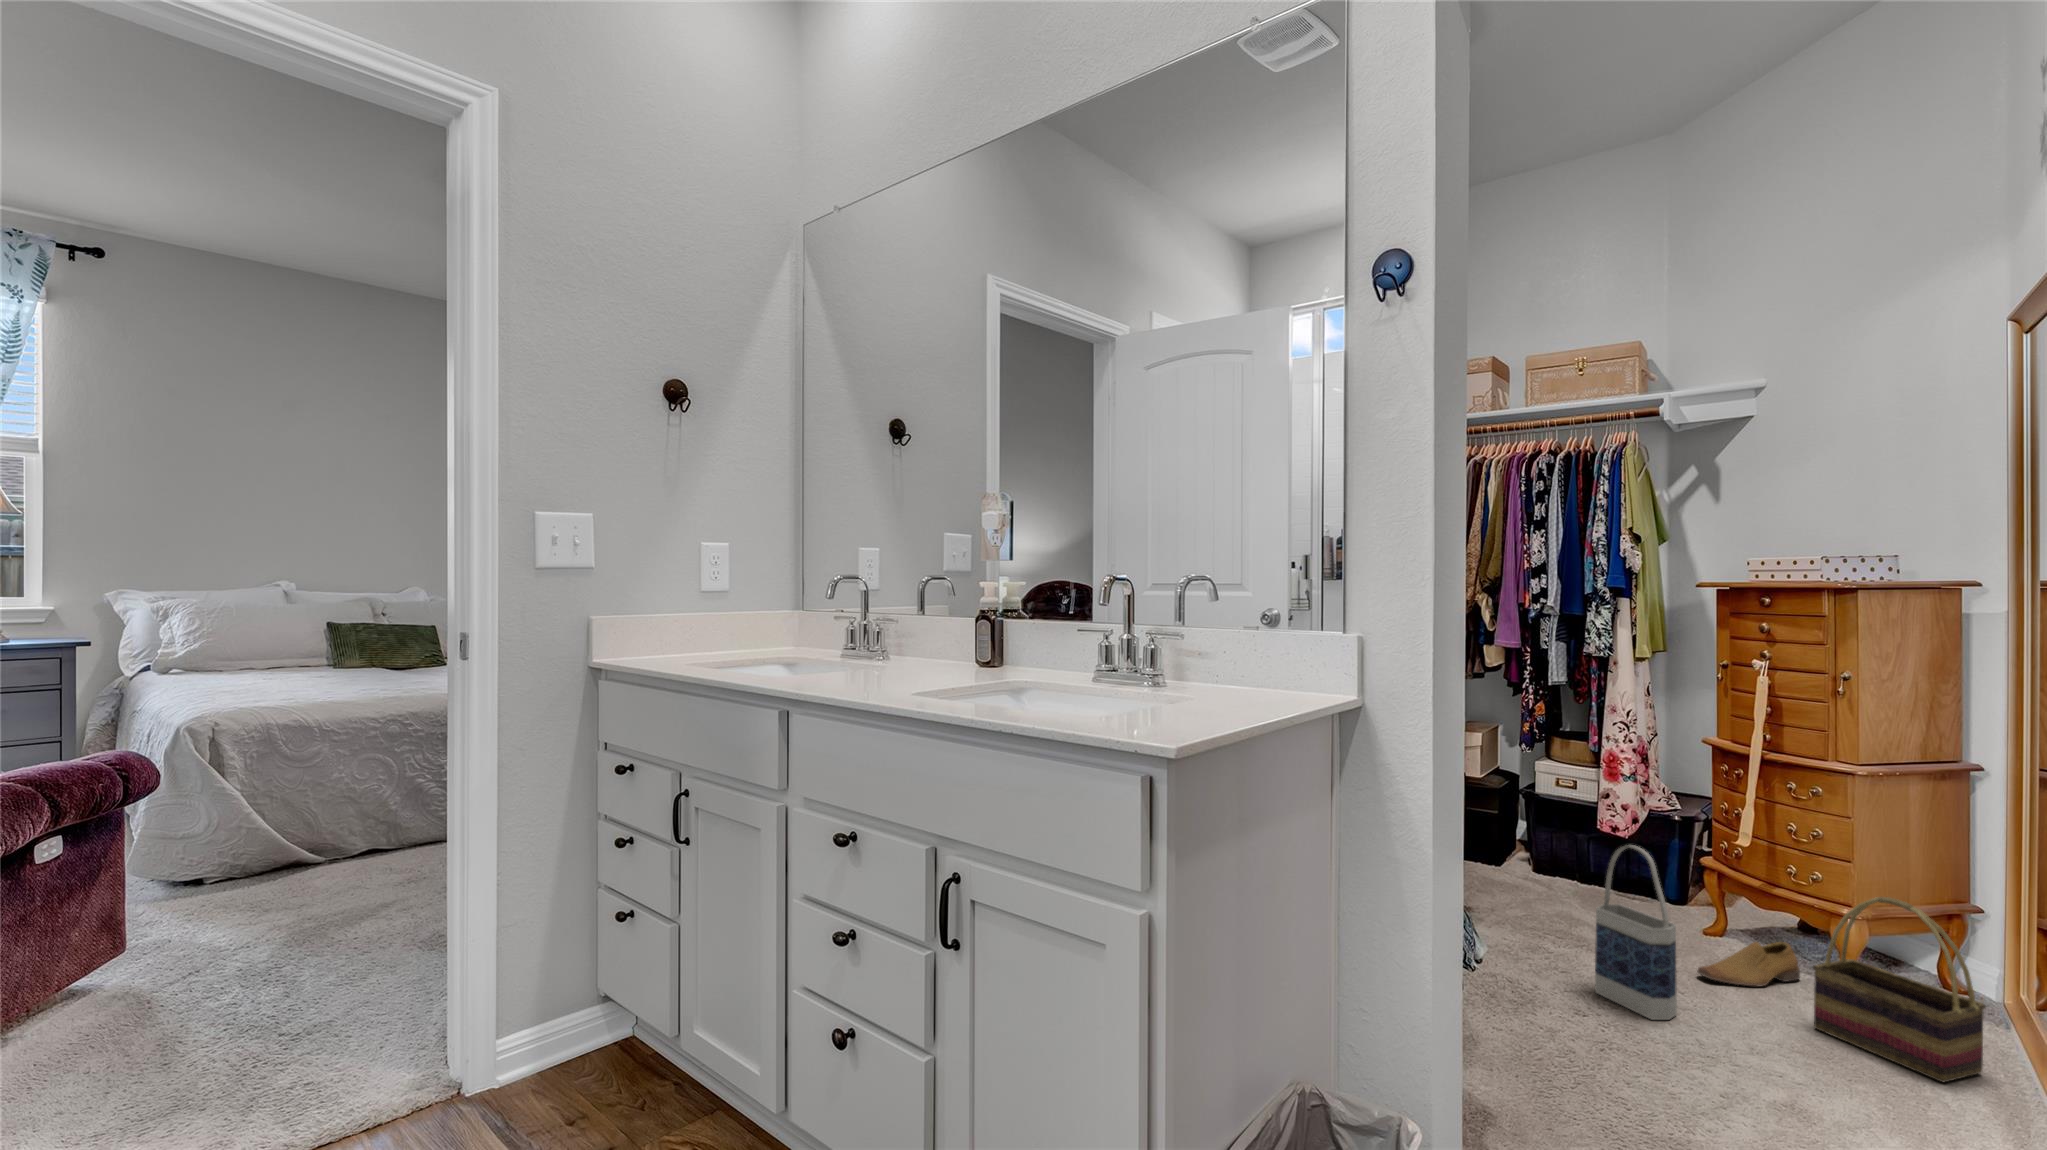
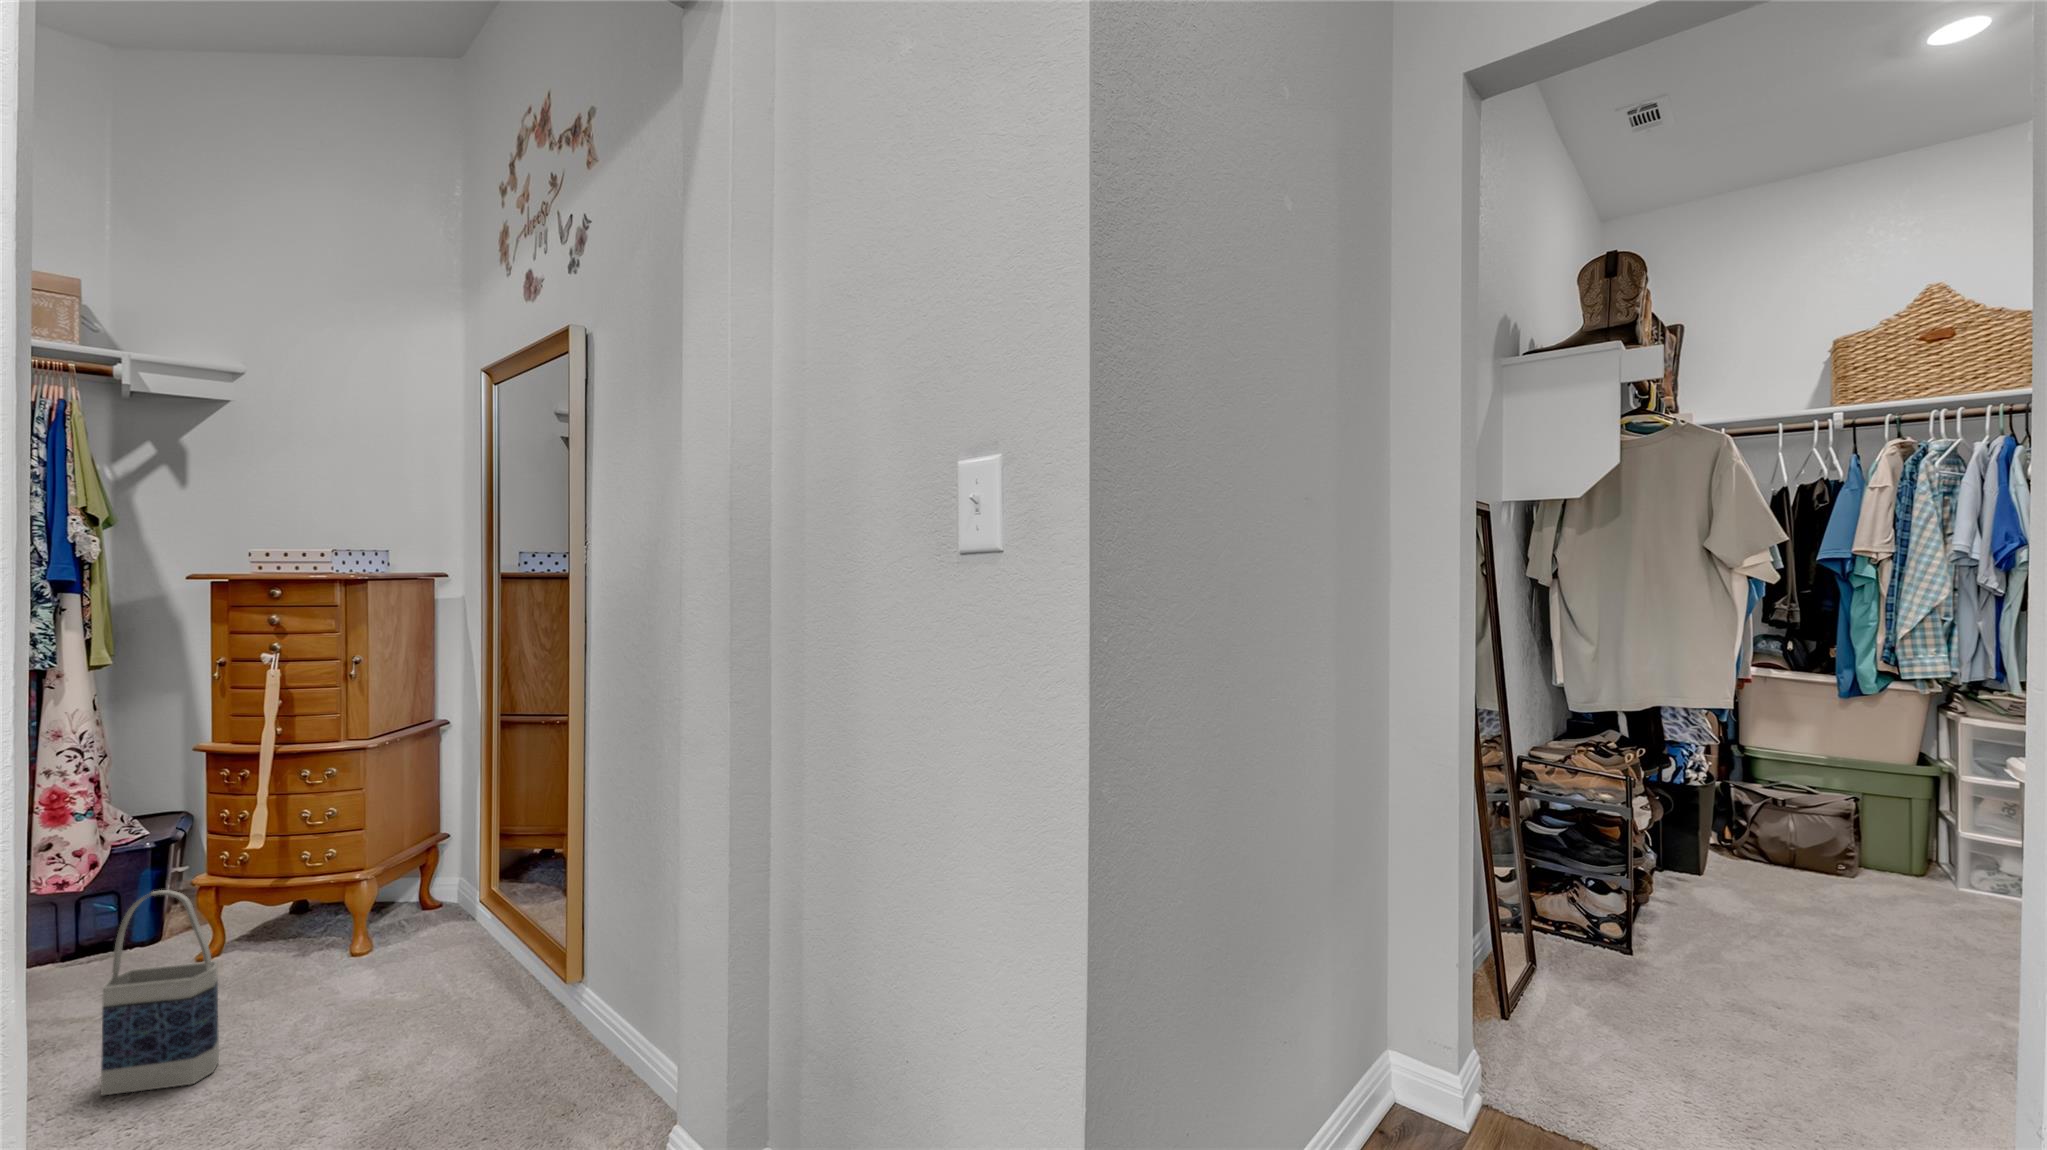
basket: present [1813,897,1986,1082] -> none [352,848,486,997]
shoe: present [1697,942,1800,986] -> none [218,930,319,1005]

